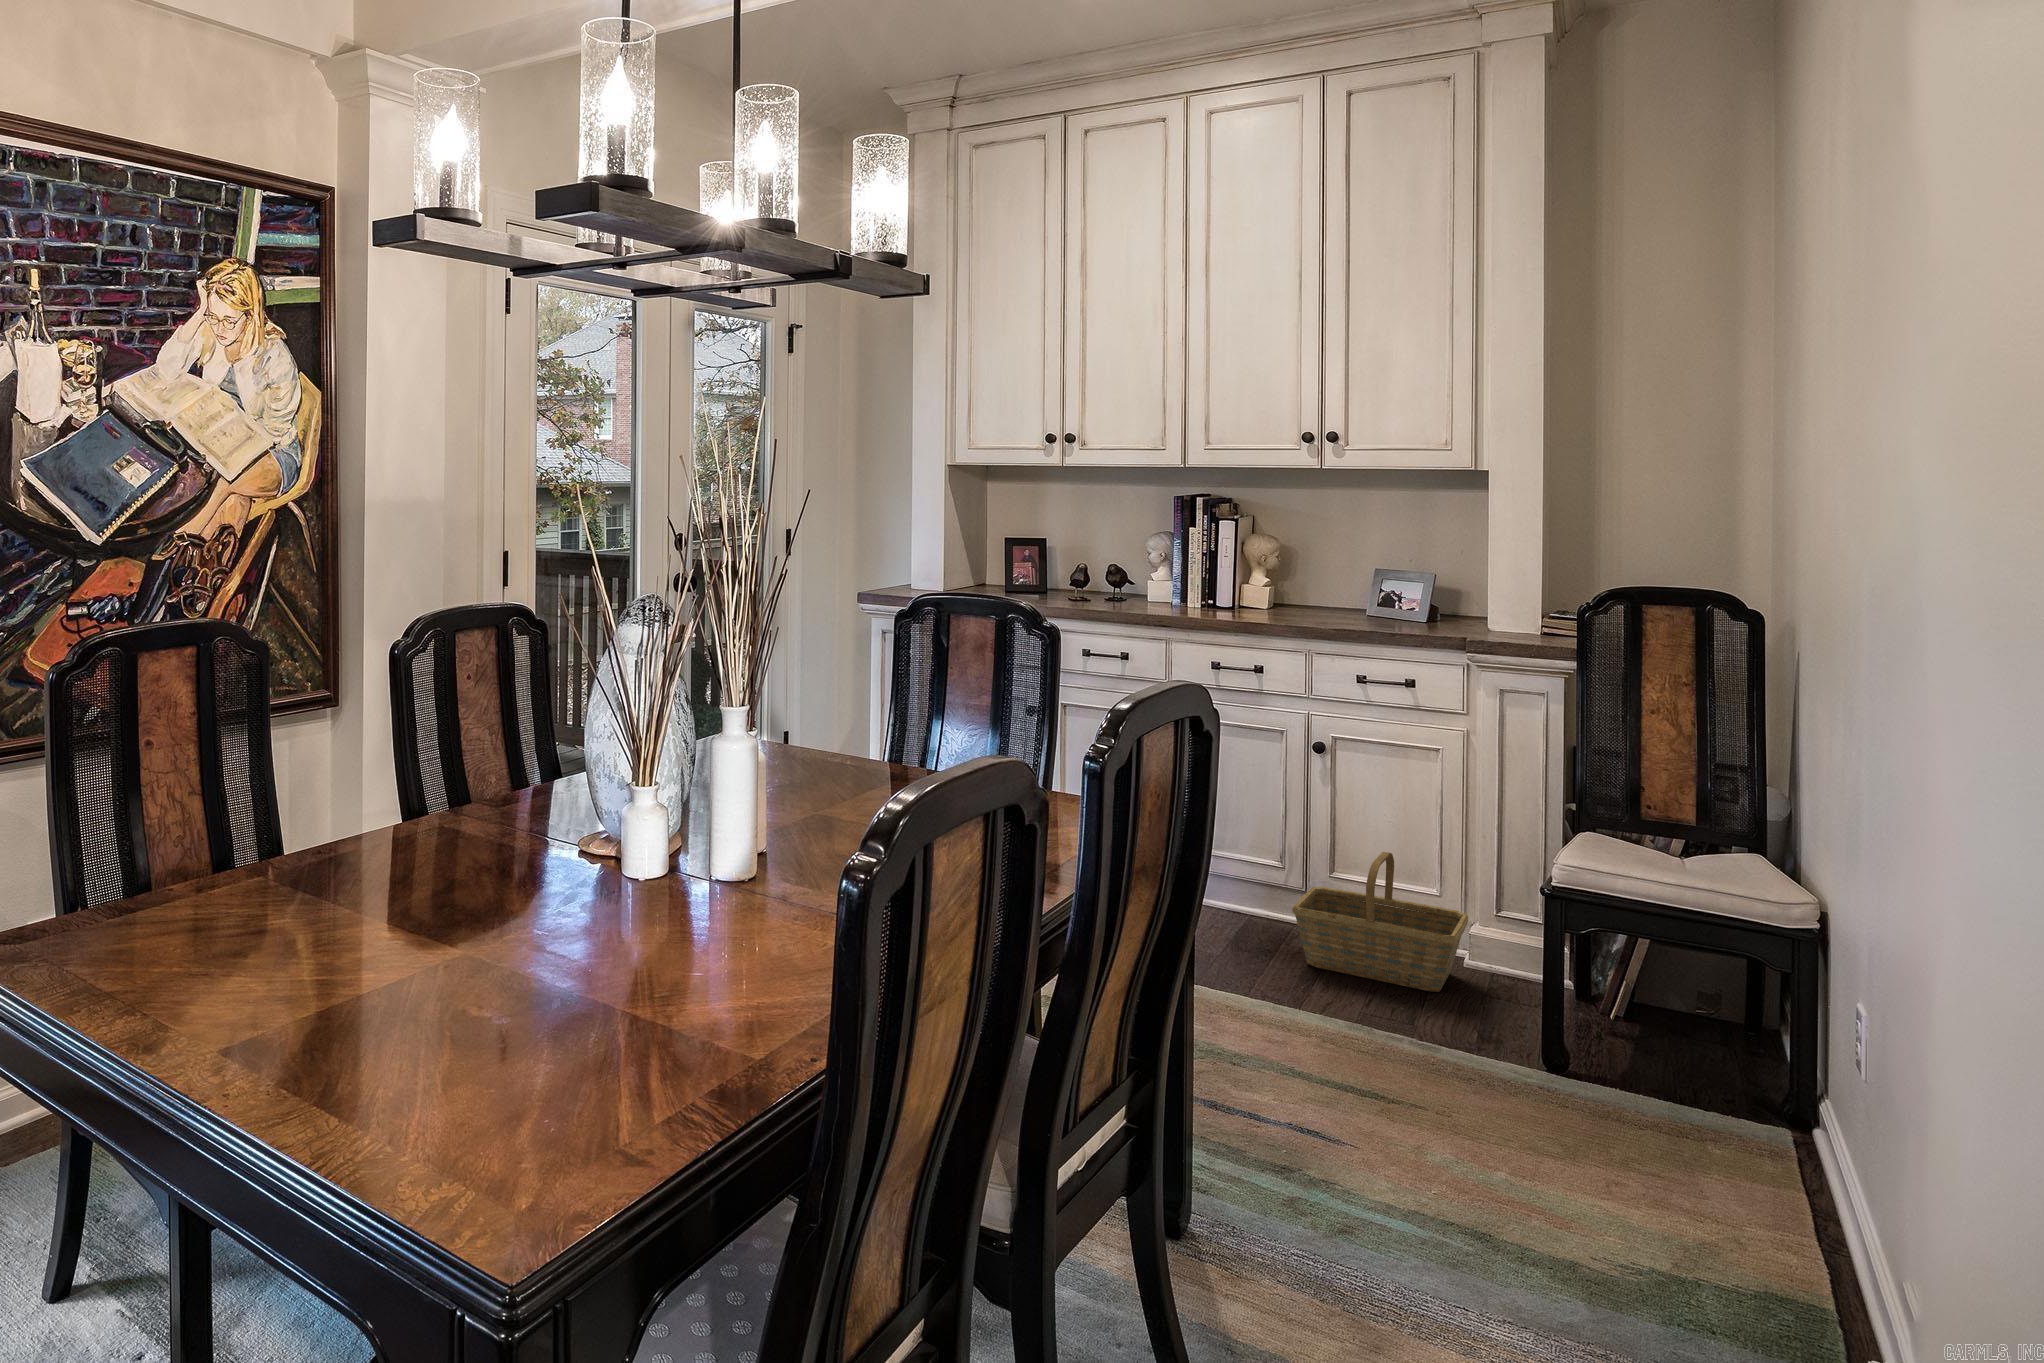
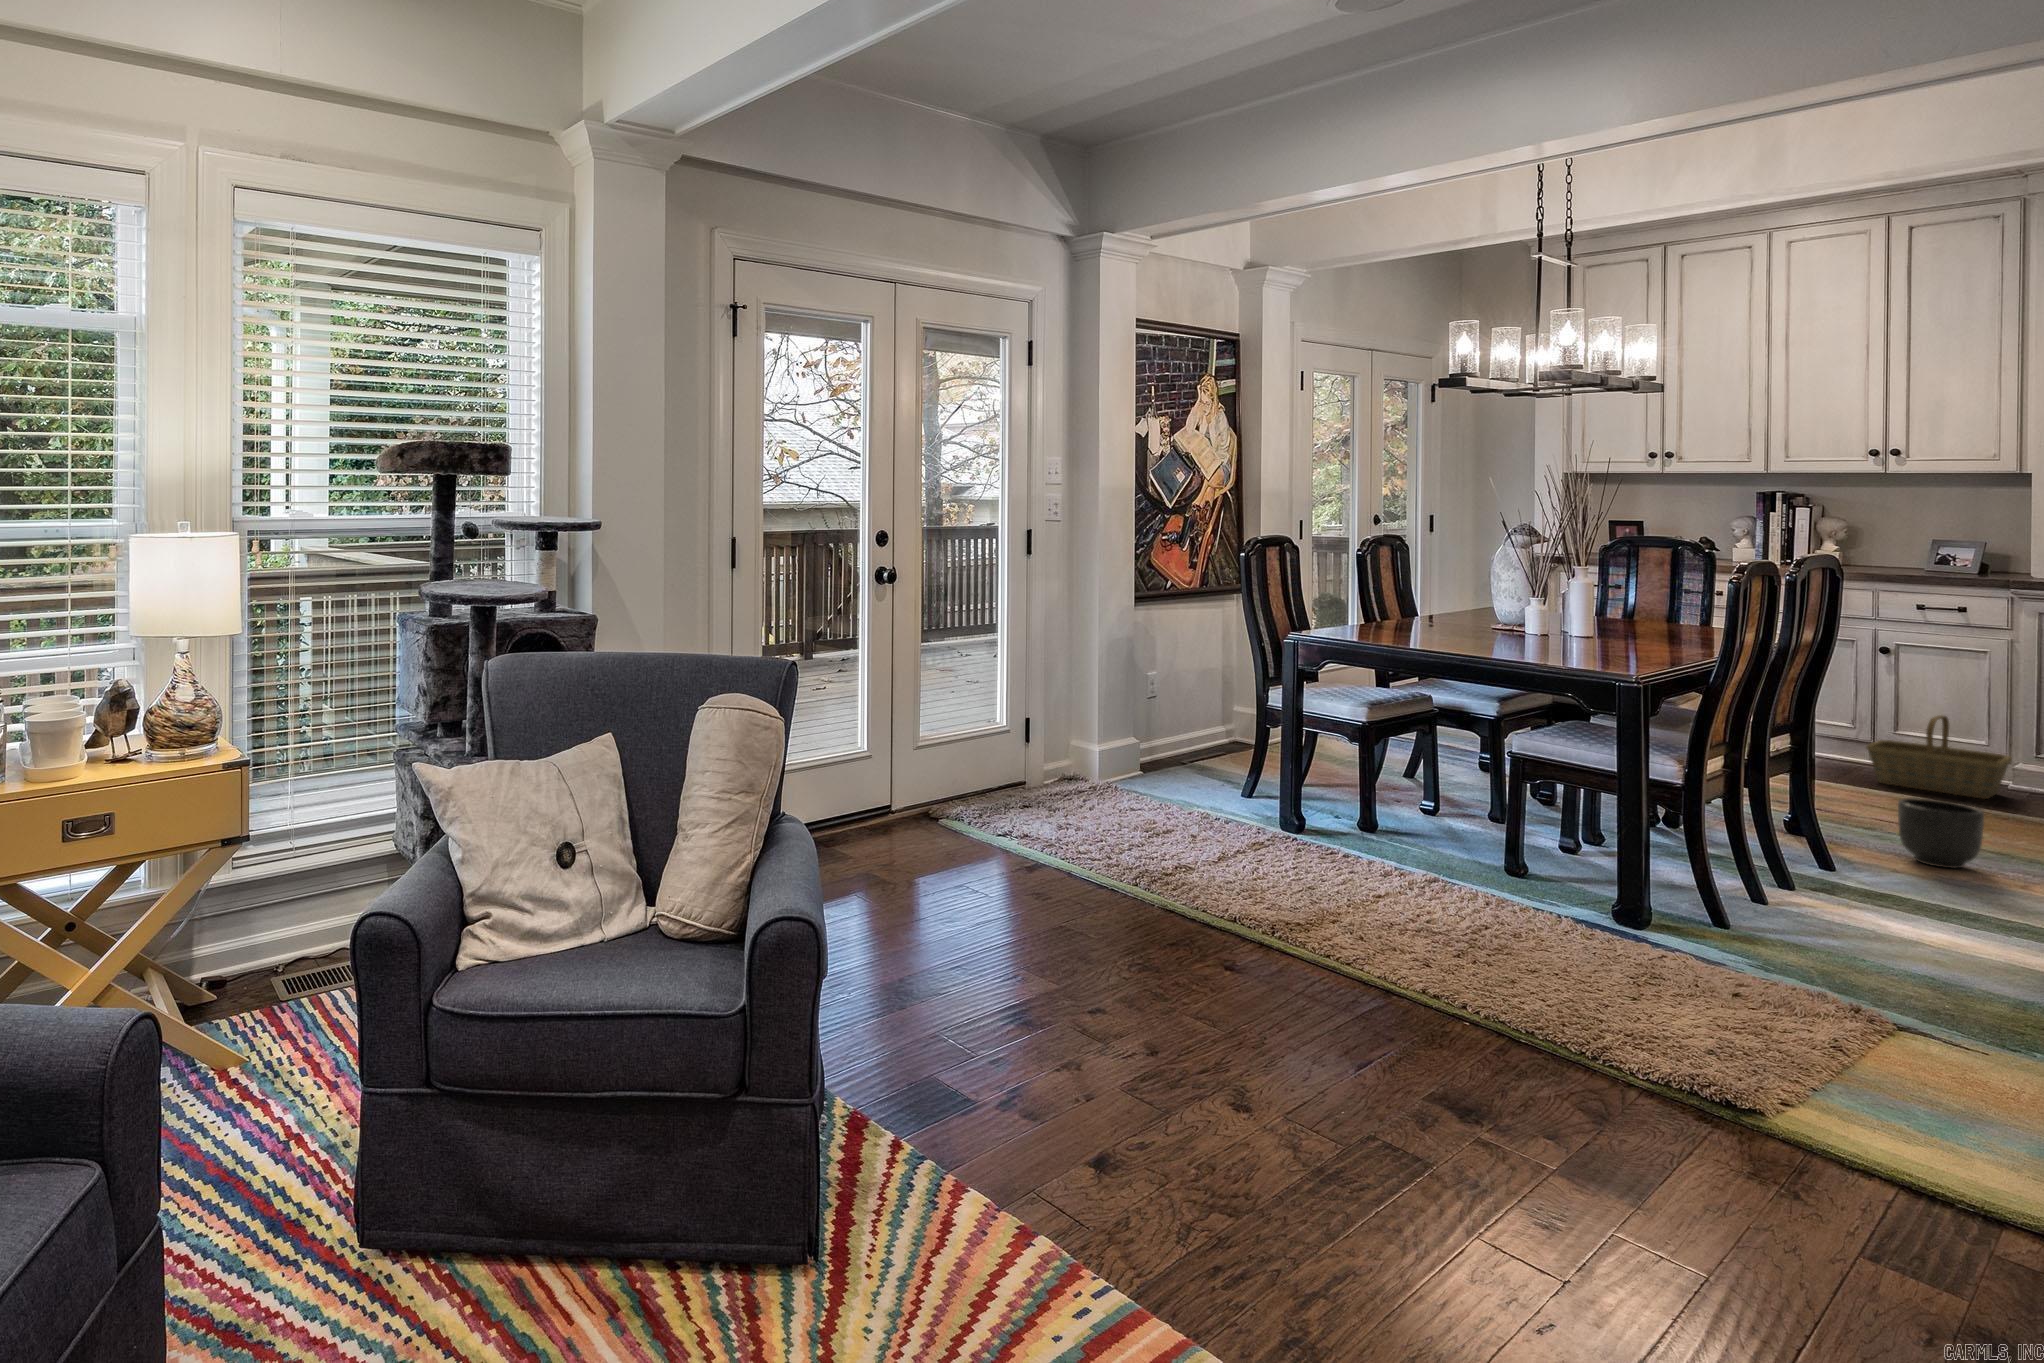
planter: none [1315,1126,1445,1286] -> present [1898,798,1984,868]

